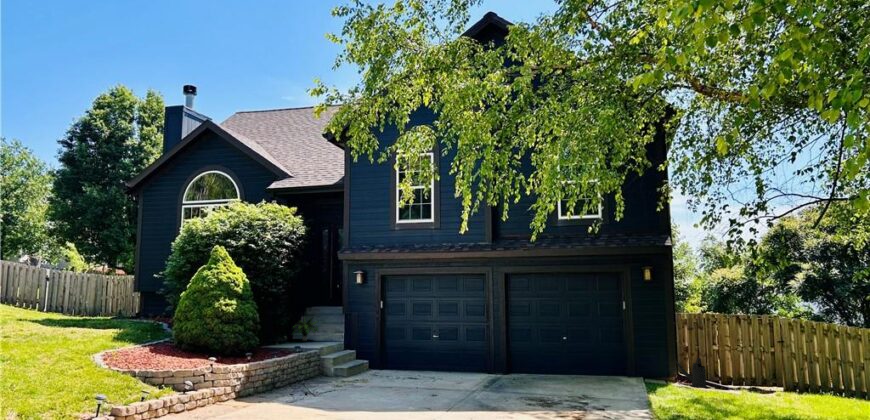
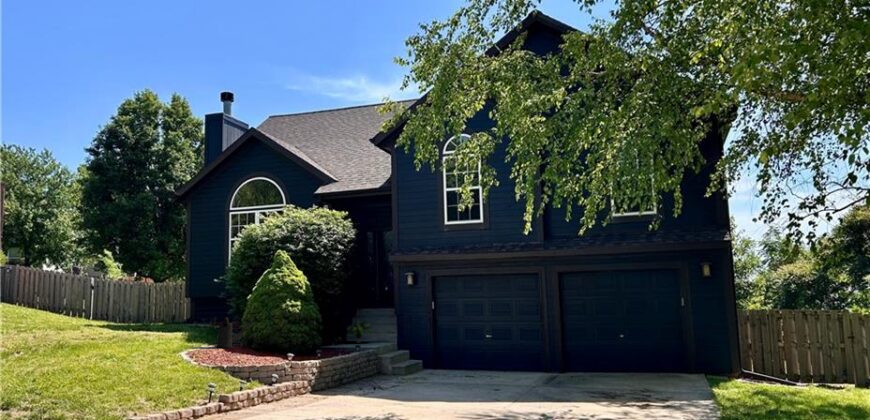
watering can: present [675,358,711,388] -> present [212,317,250,349]

